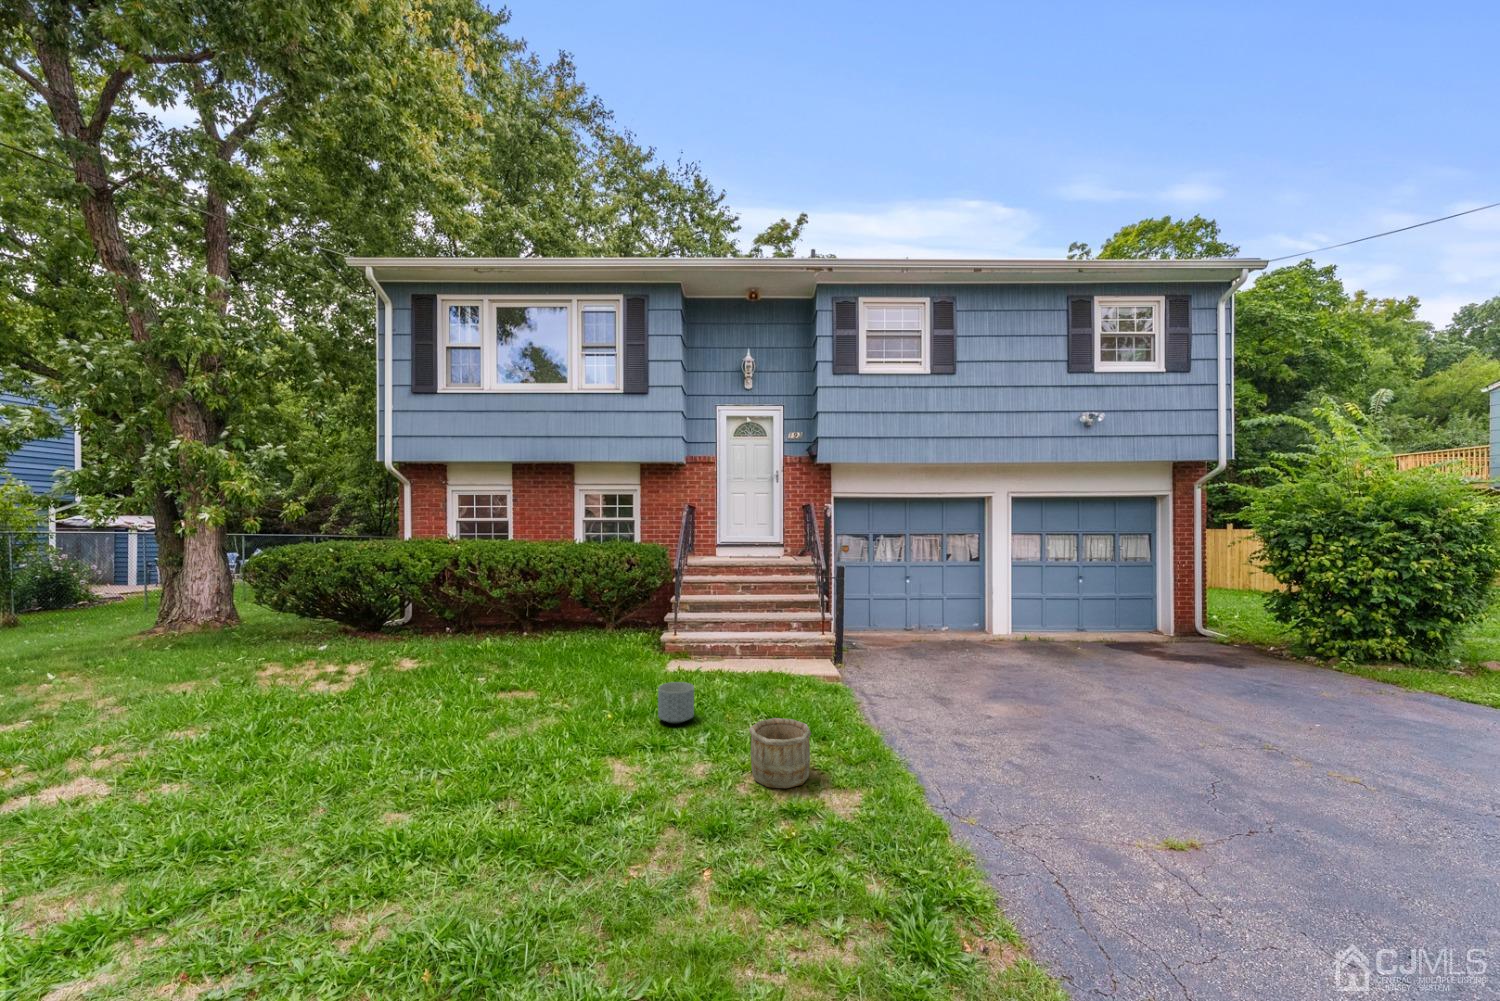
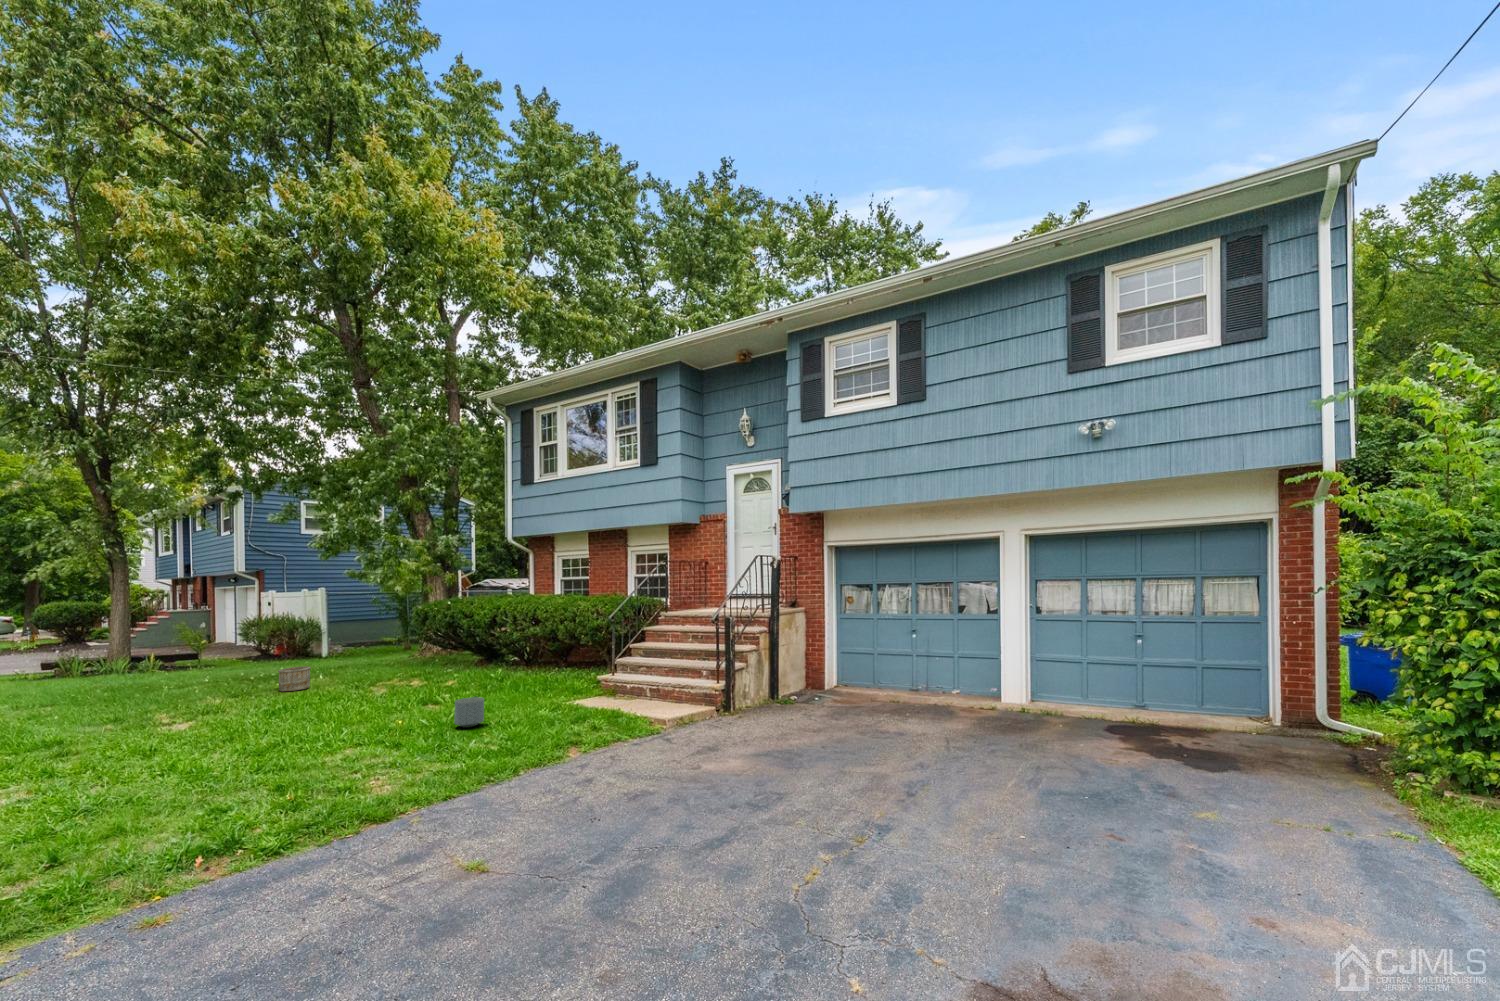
wooden bucket: present [749,718,811,788] -> present [278,666,311,691]

